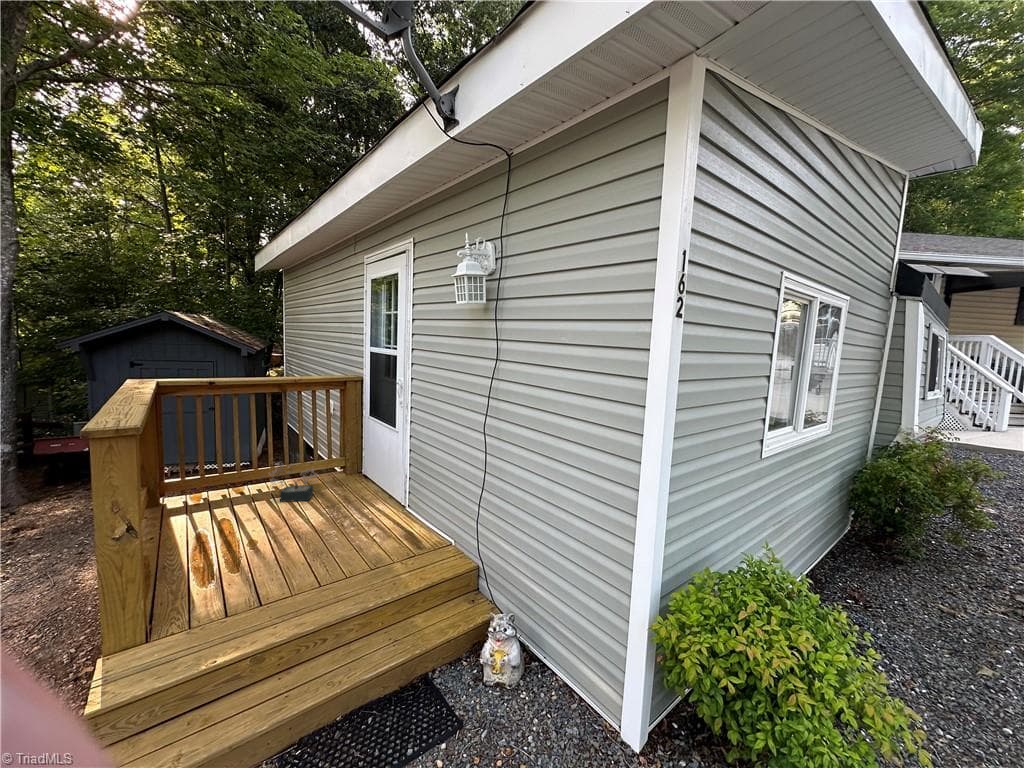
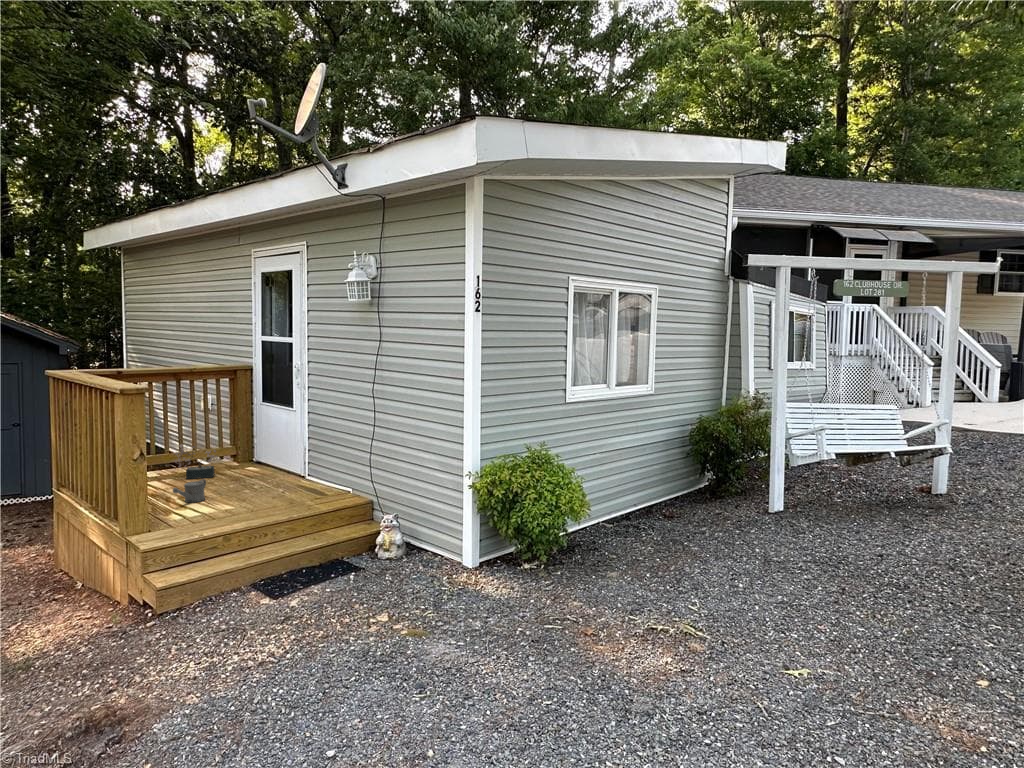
watering can: none [224,521,281,557] -> present [173,479,206,503]

